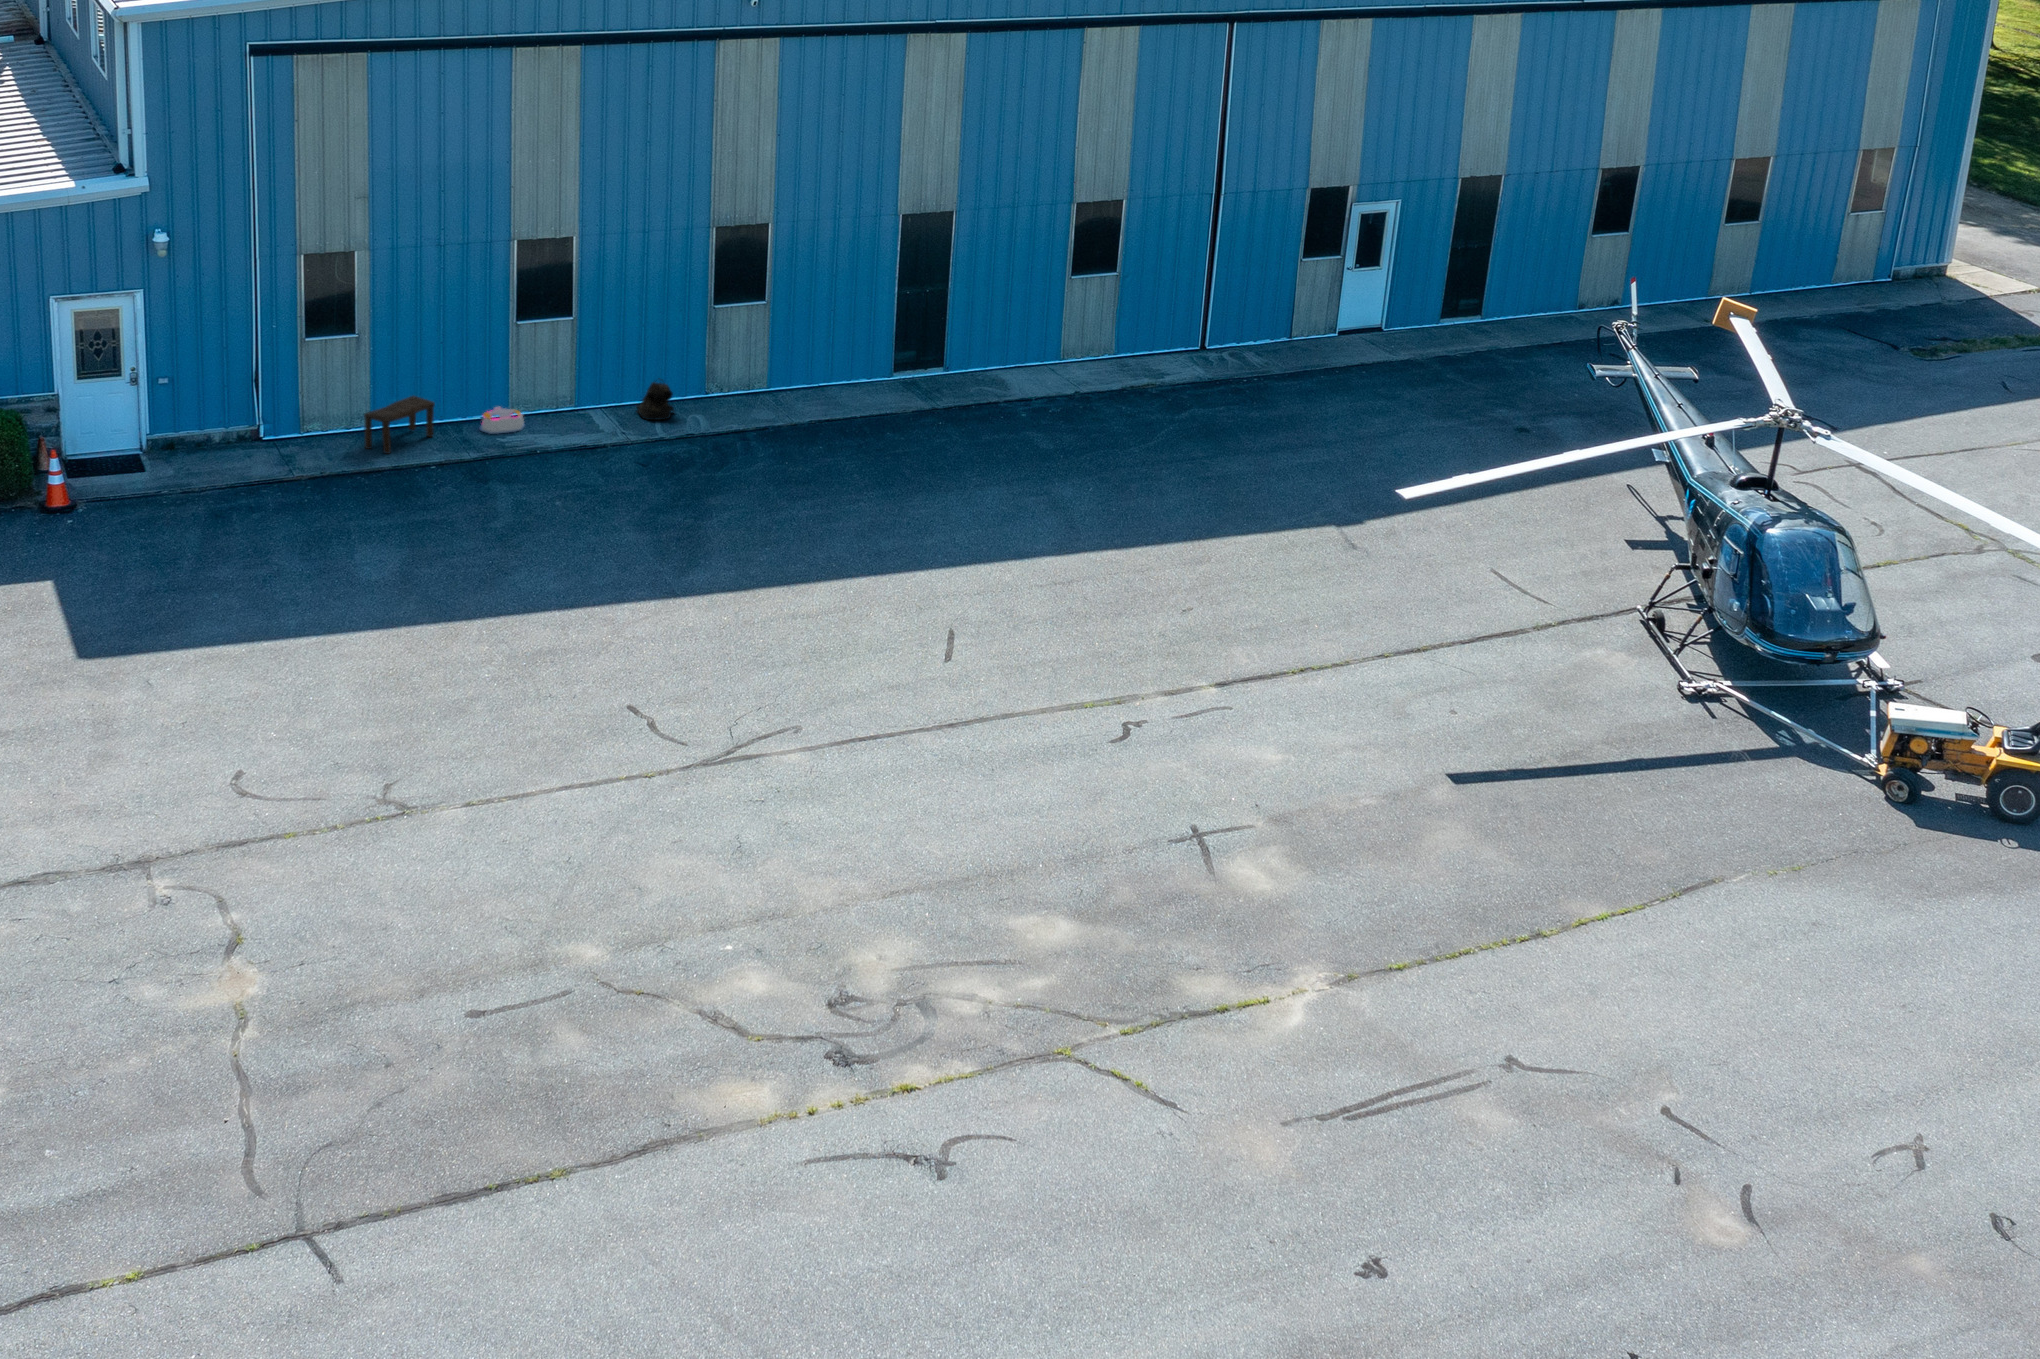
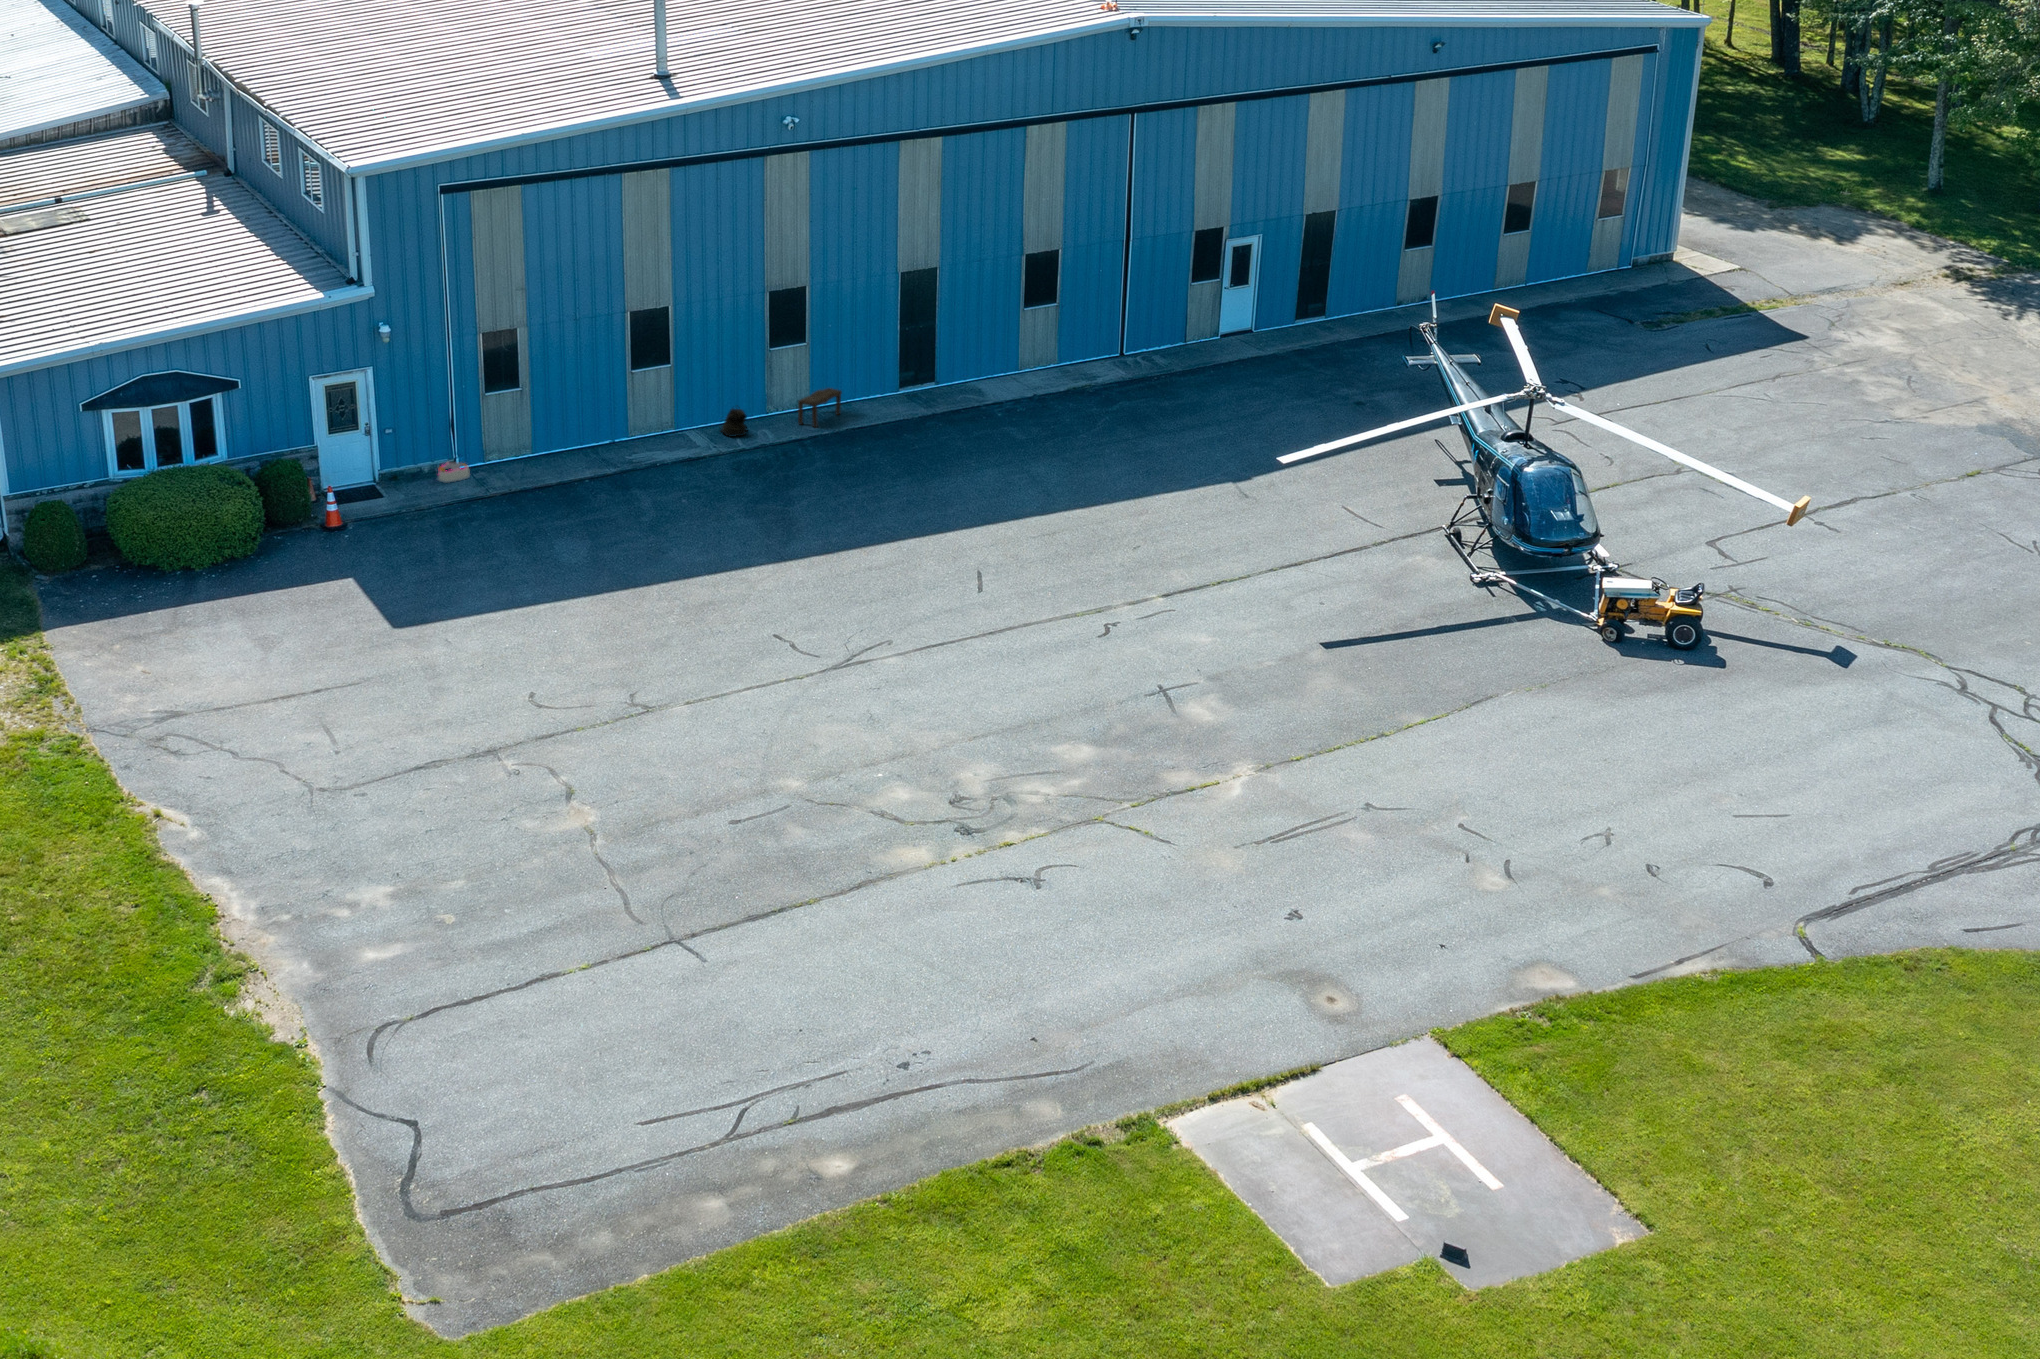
bench: present [364,396,435,454] -> present [798,388,842,427]
storage bin: present [479,407,525,434] -> present [437,462,470,483]

